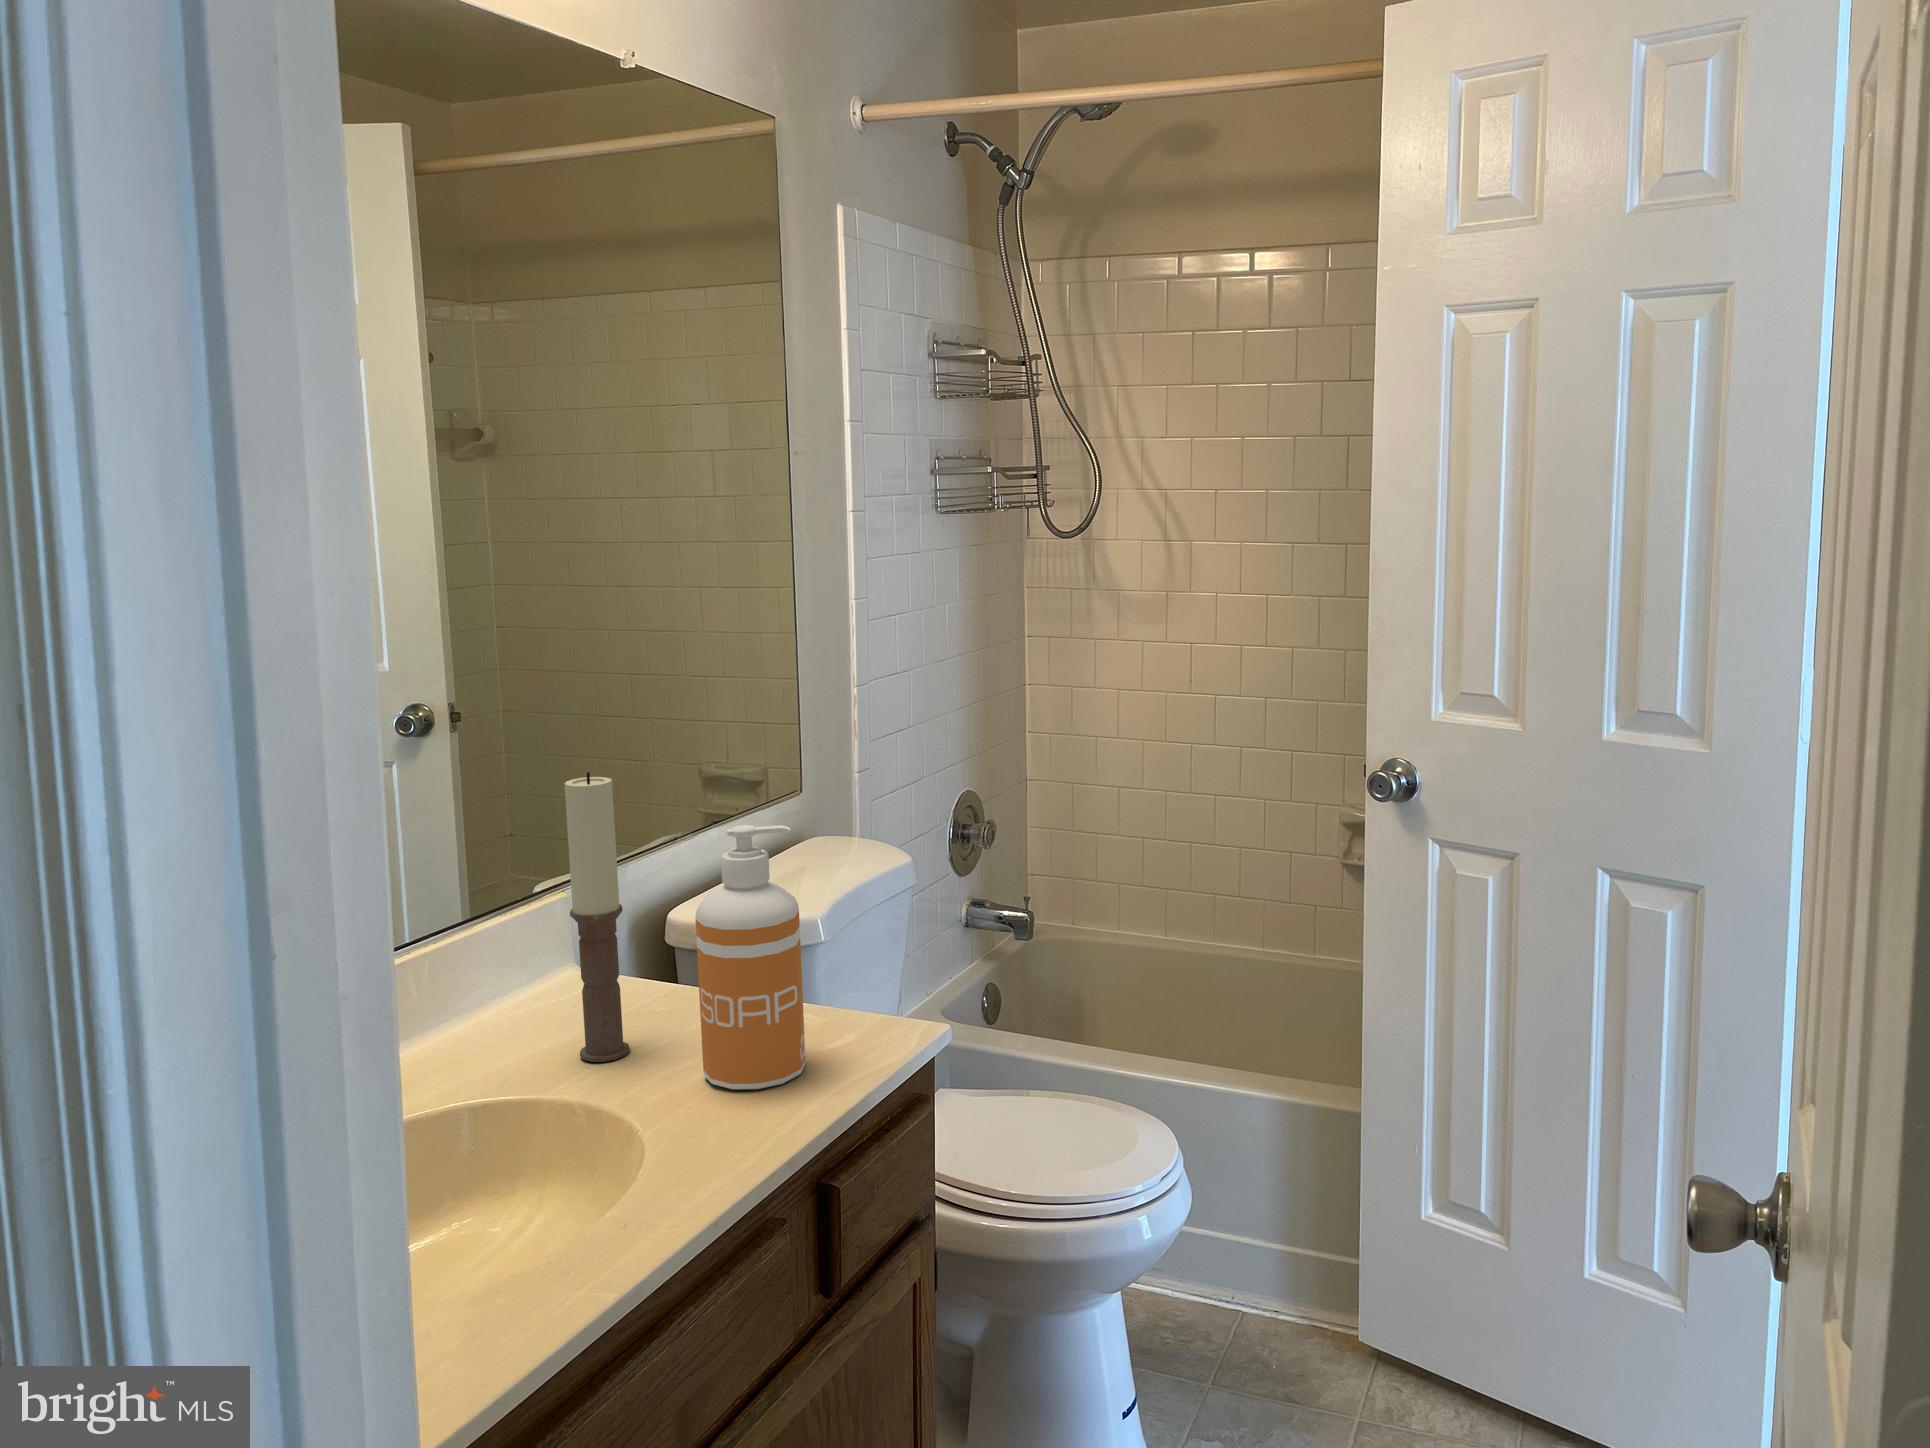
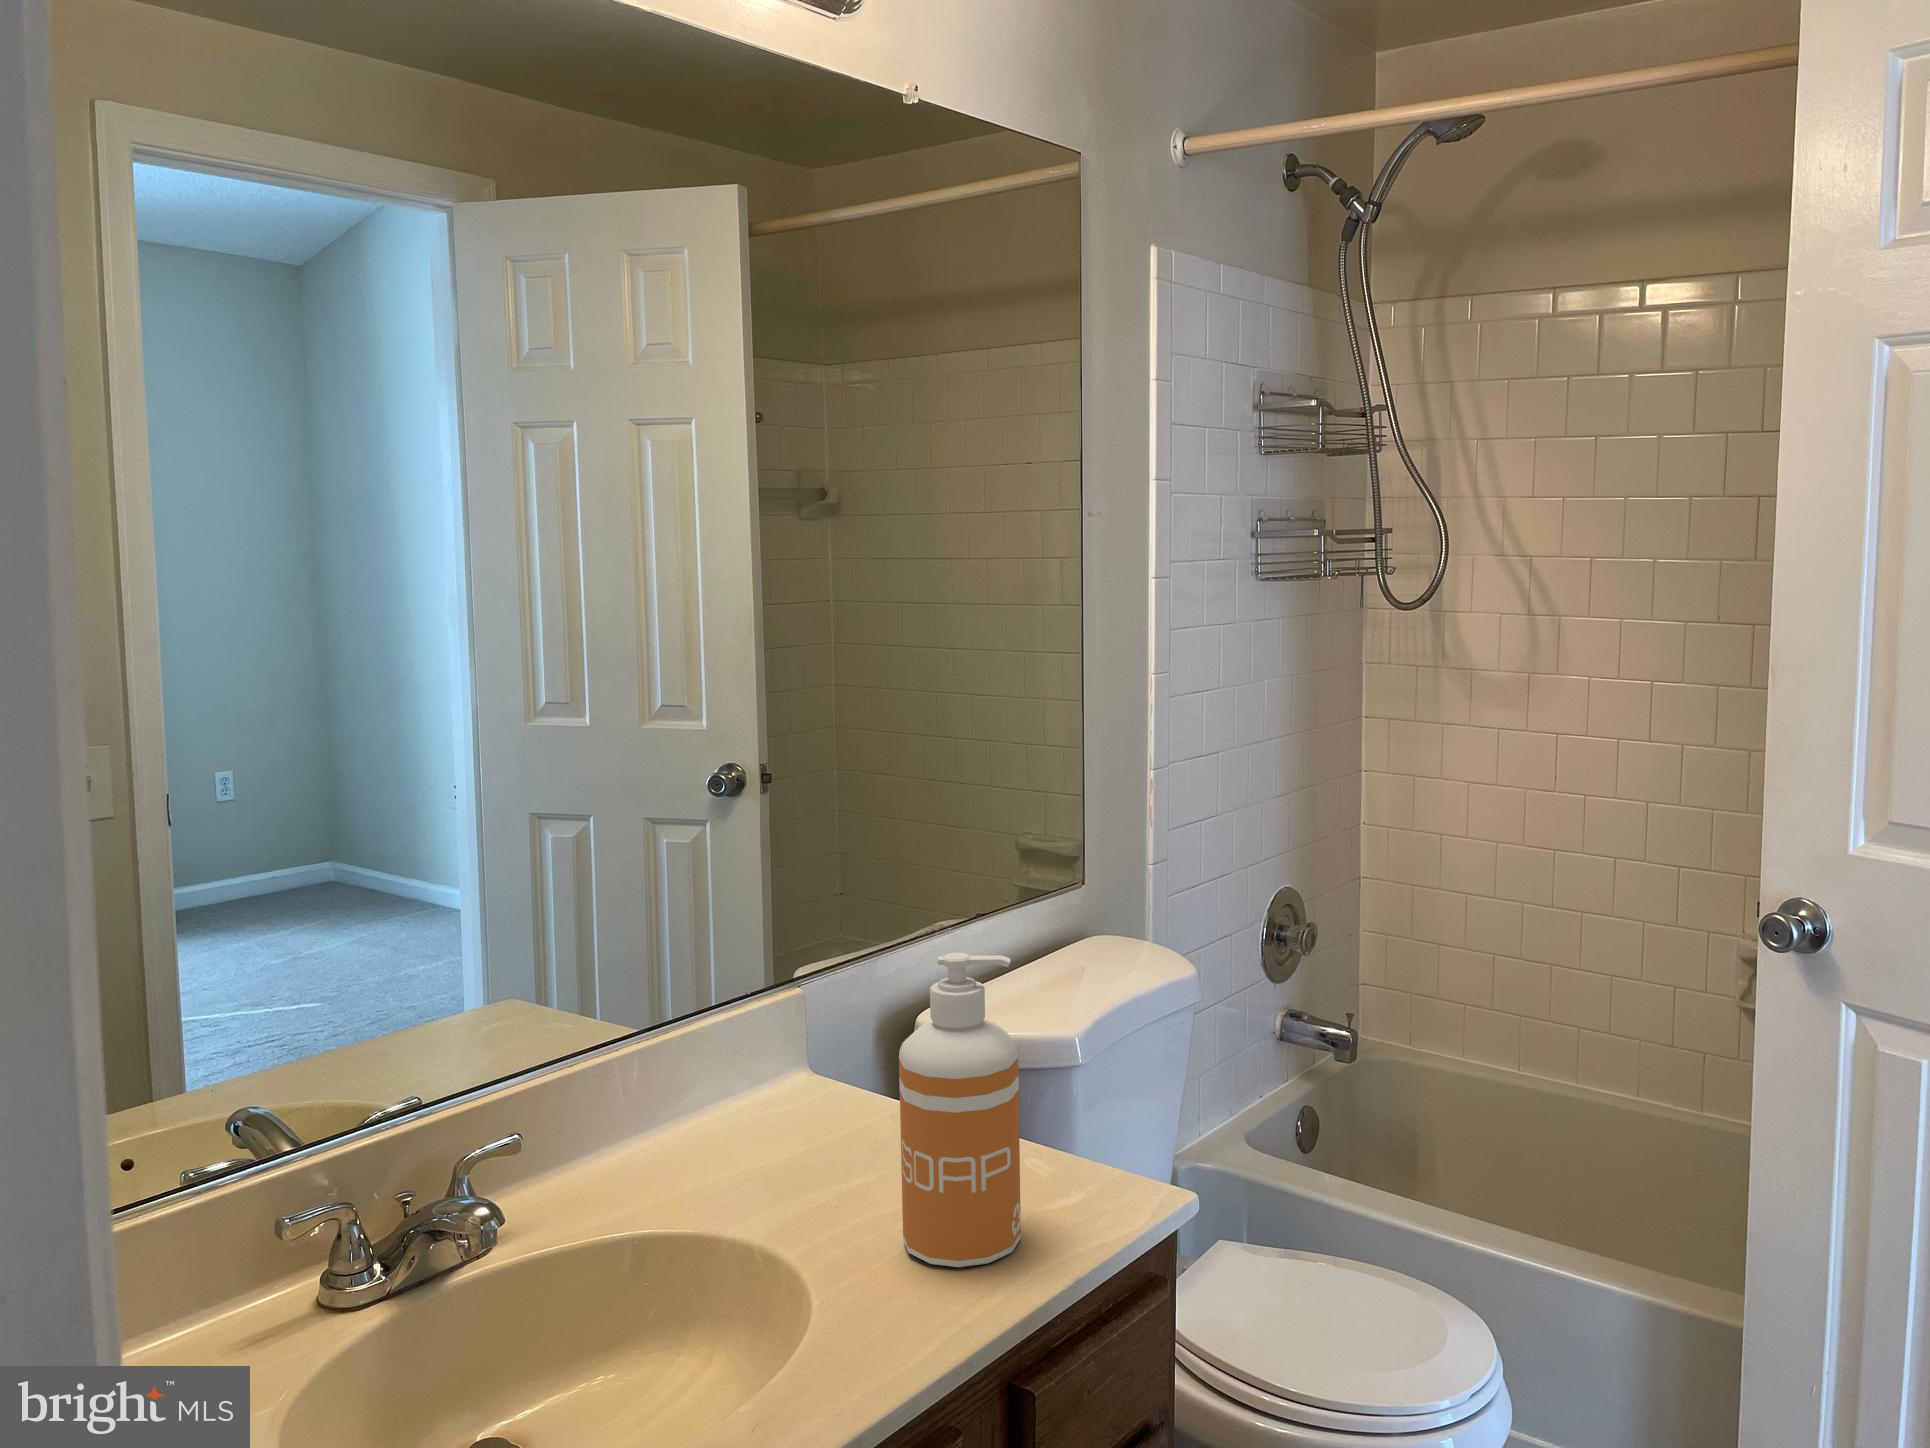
candle: present [565,772,630,1062] -> none [773,876,835,1205]

